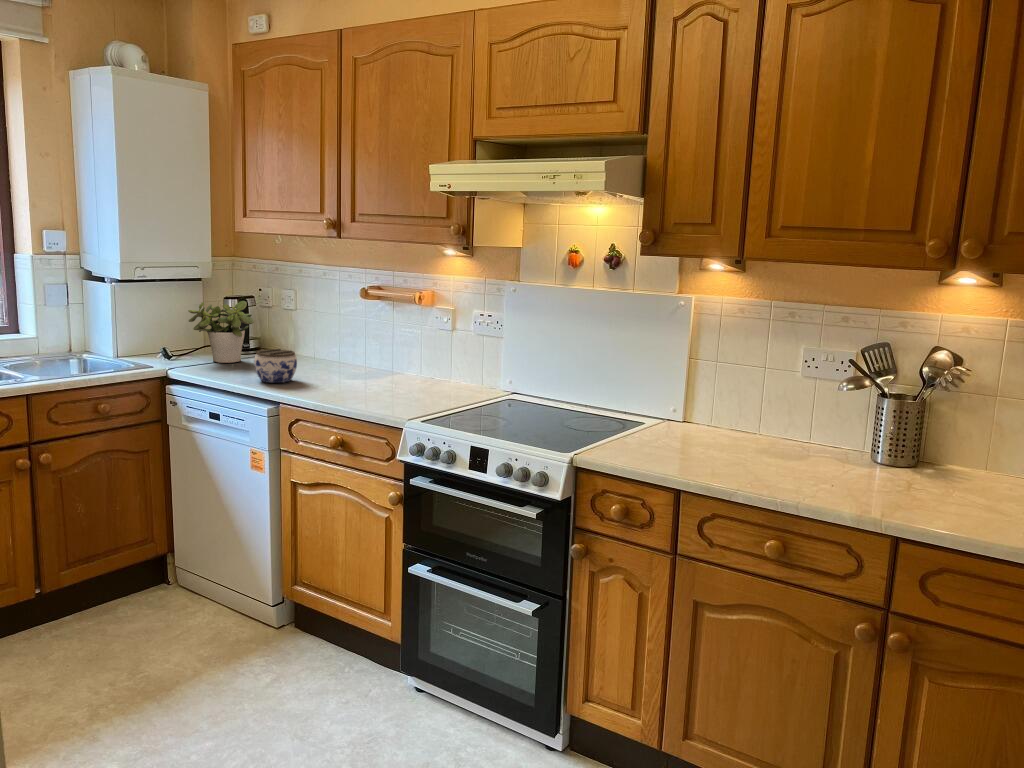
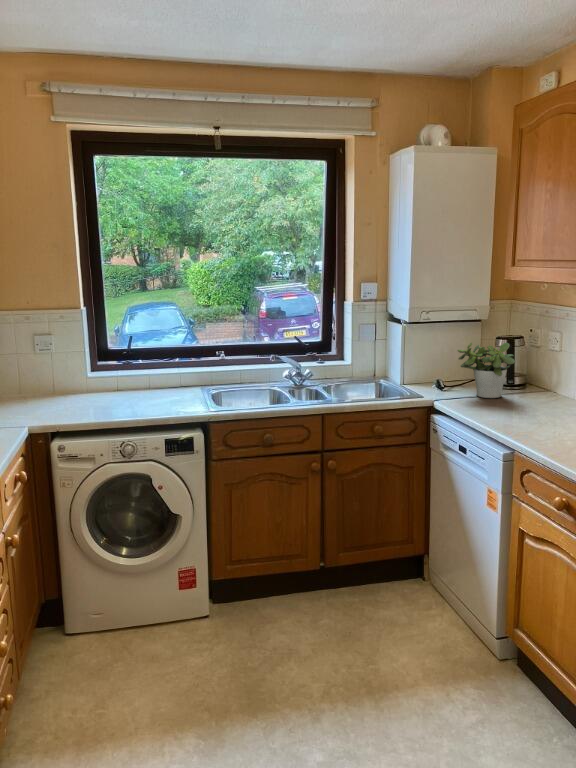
jar: present [254,349,297,383] -> none [501,393,543,428]

